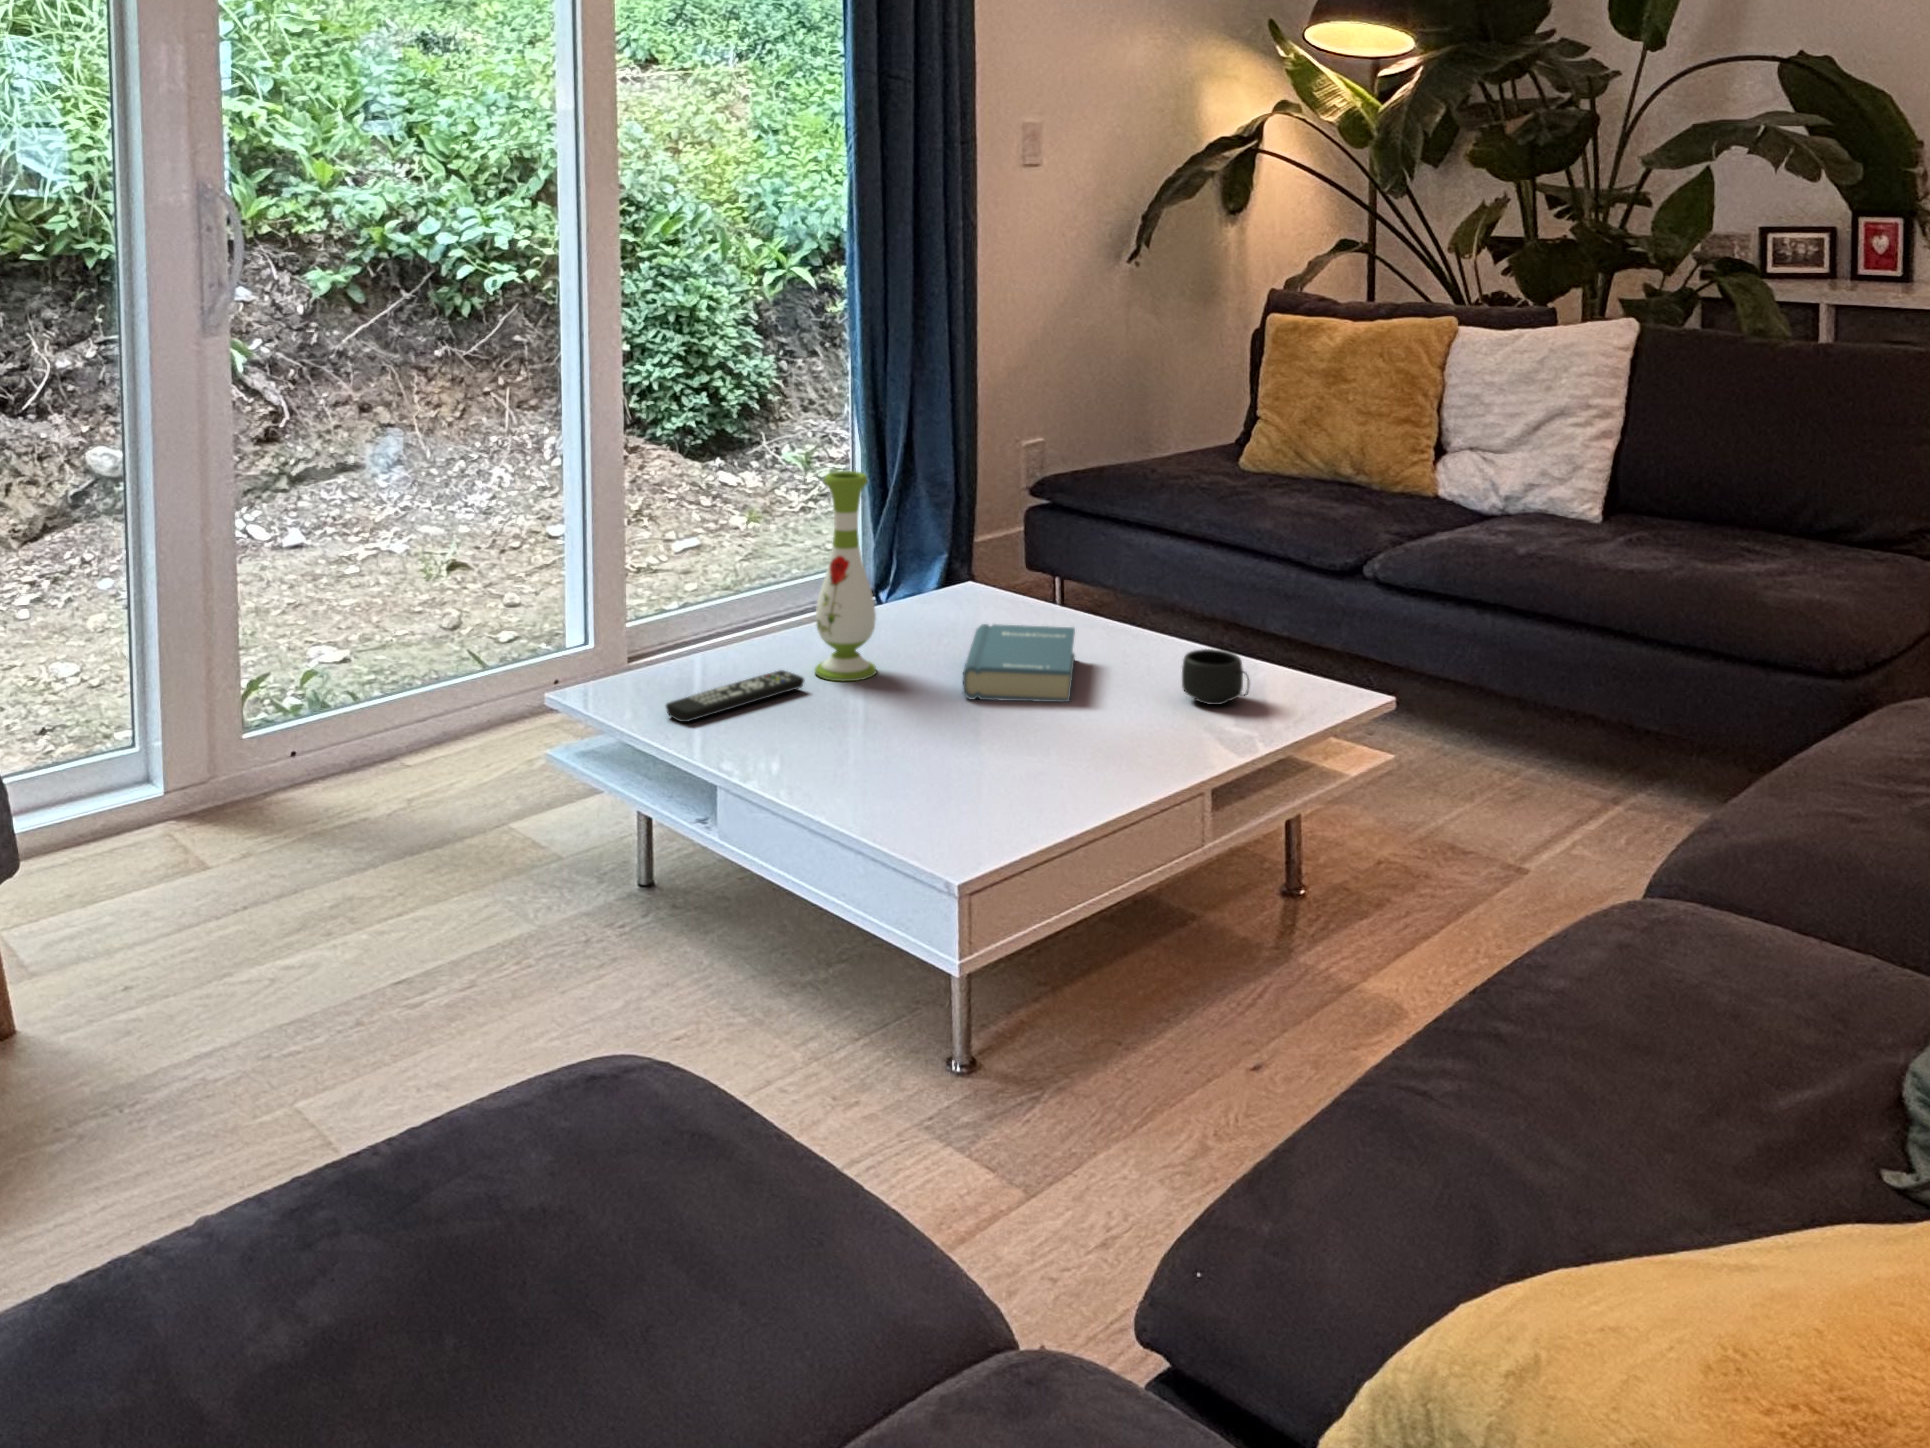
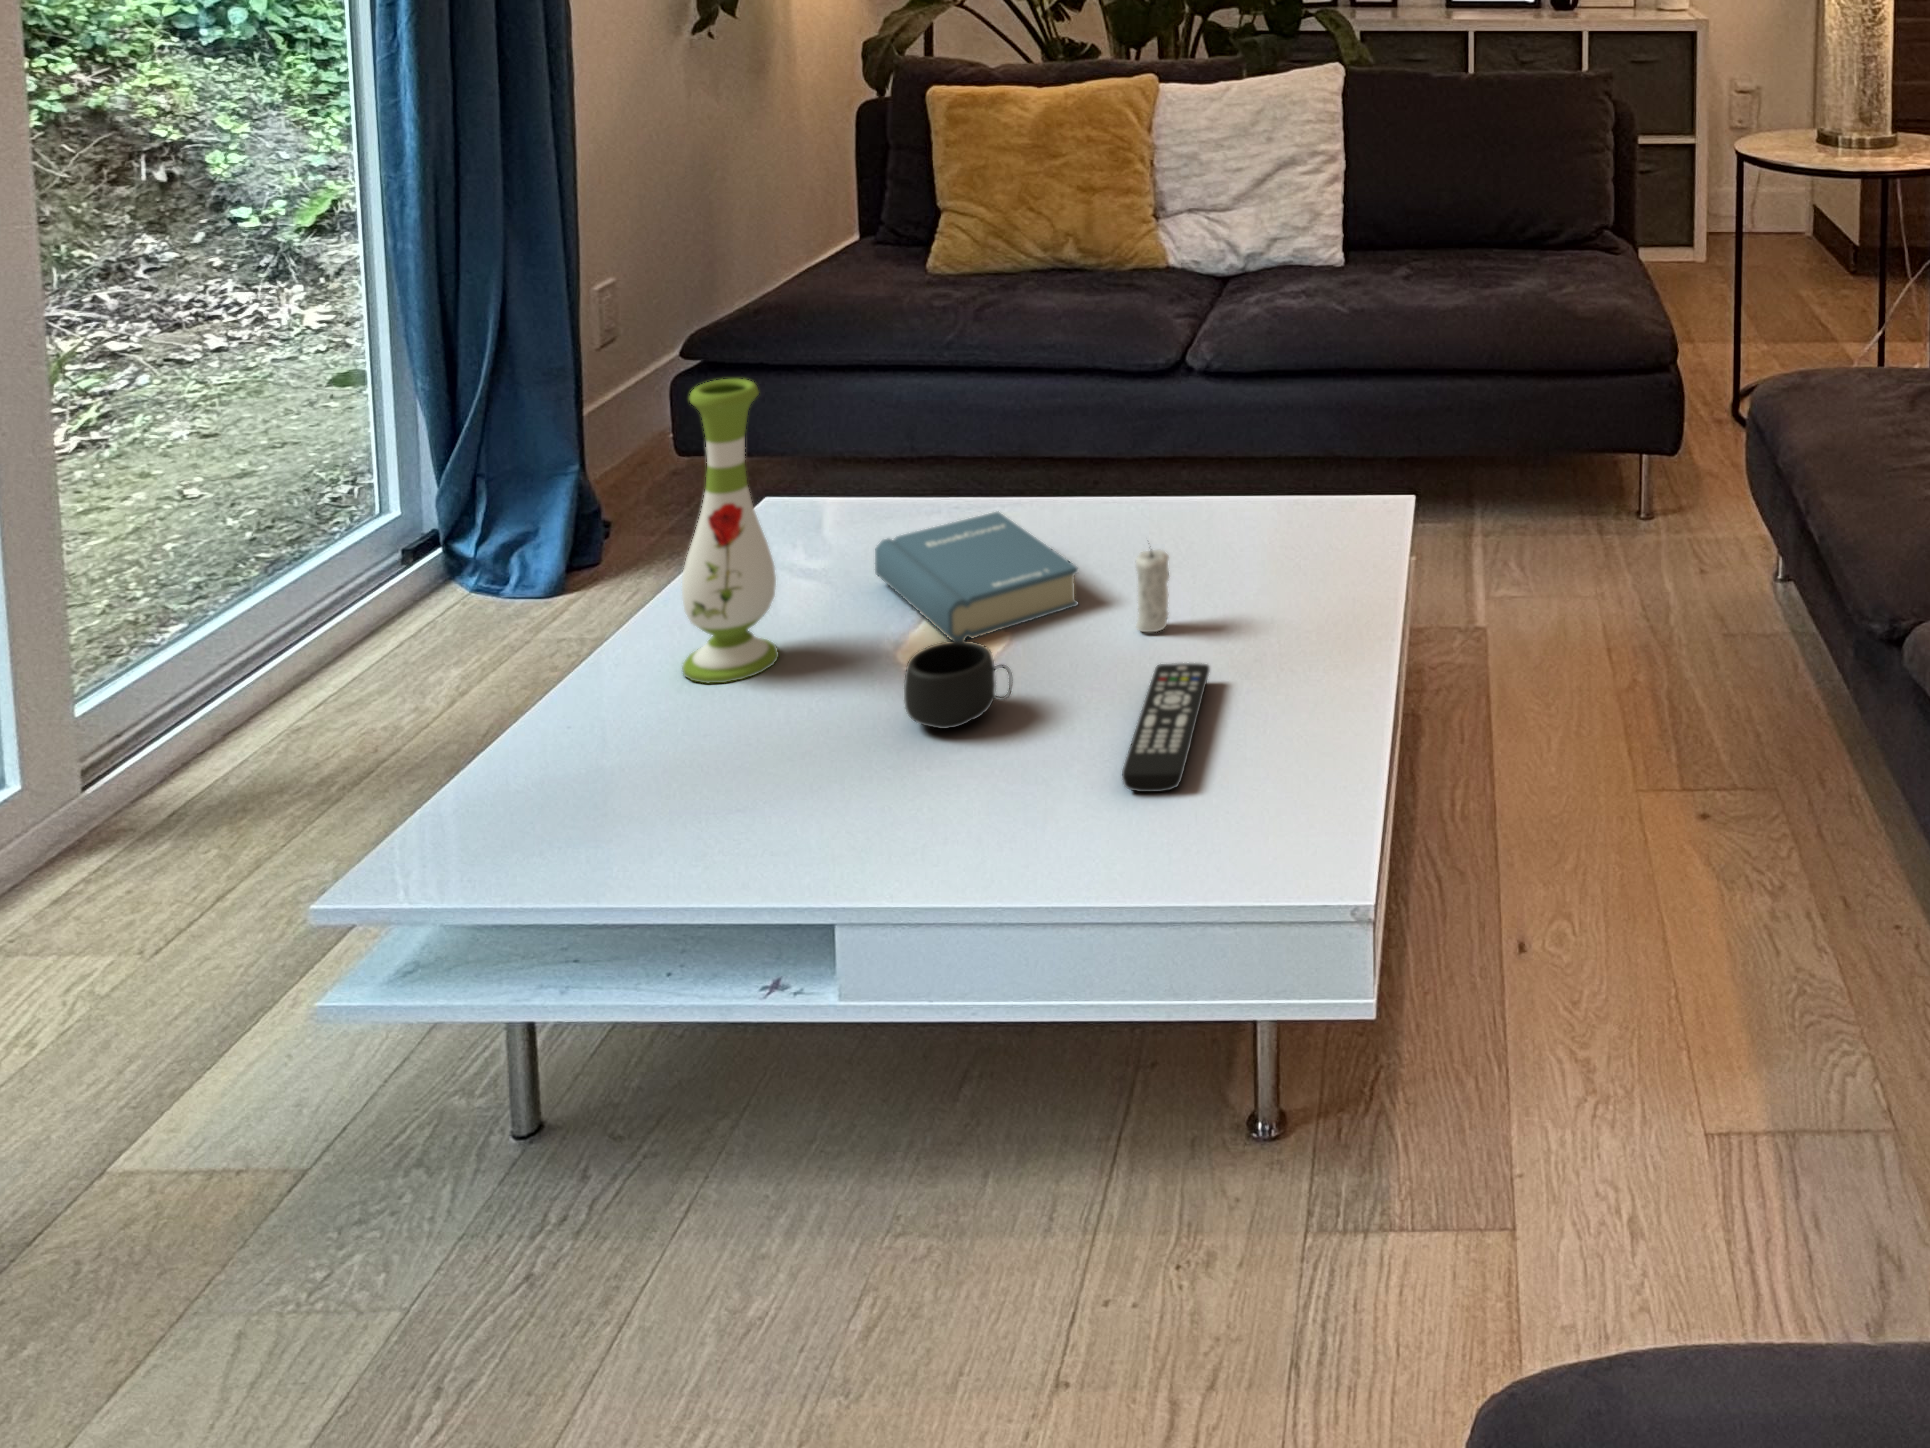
mug: present [1182,649,1249,705] -> present [904,641,1013,729]
candle: none [1077,650,1104,730] -> present [1136,550,1169,632]
remote control: present [666,670,804,722] -> present [1122,663,1210,792]

